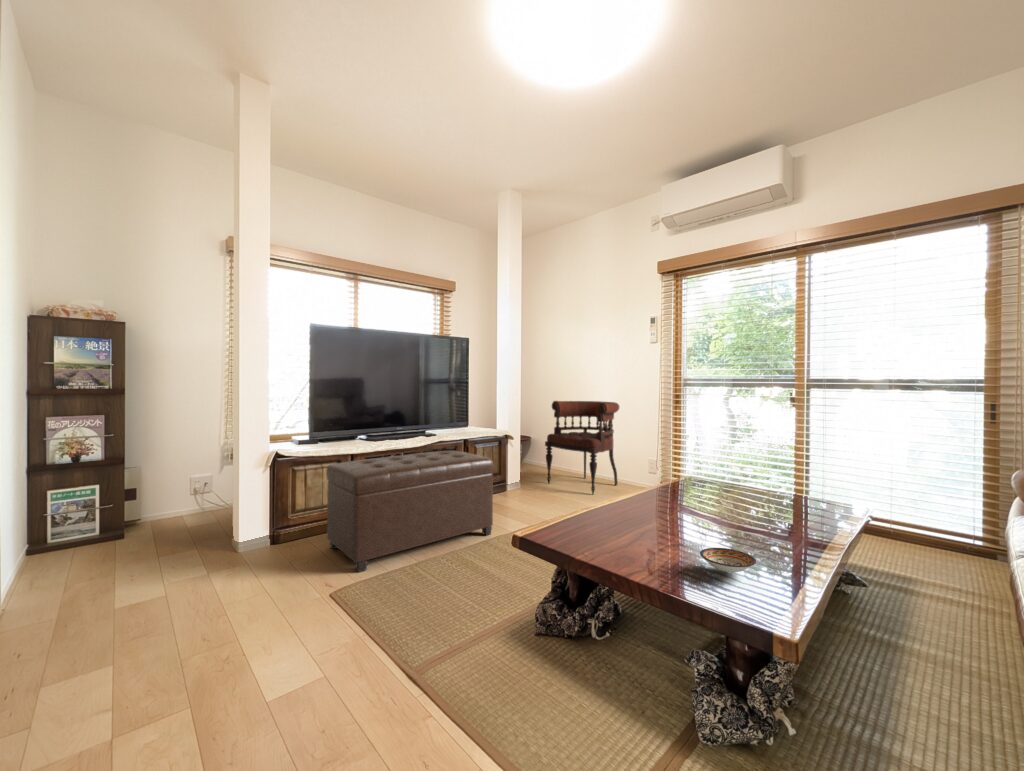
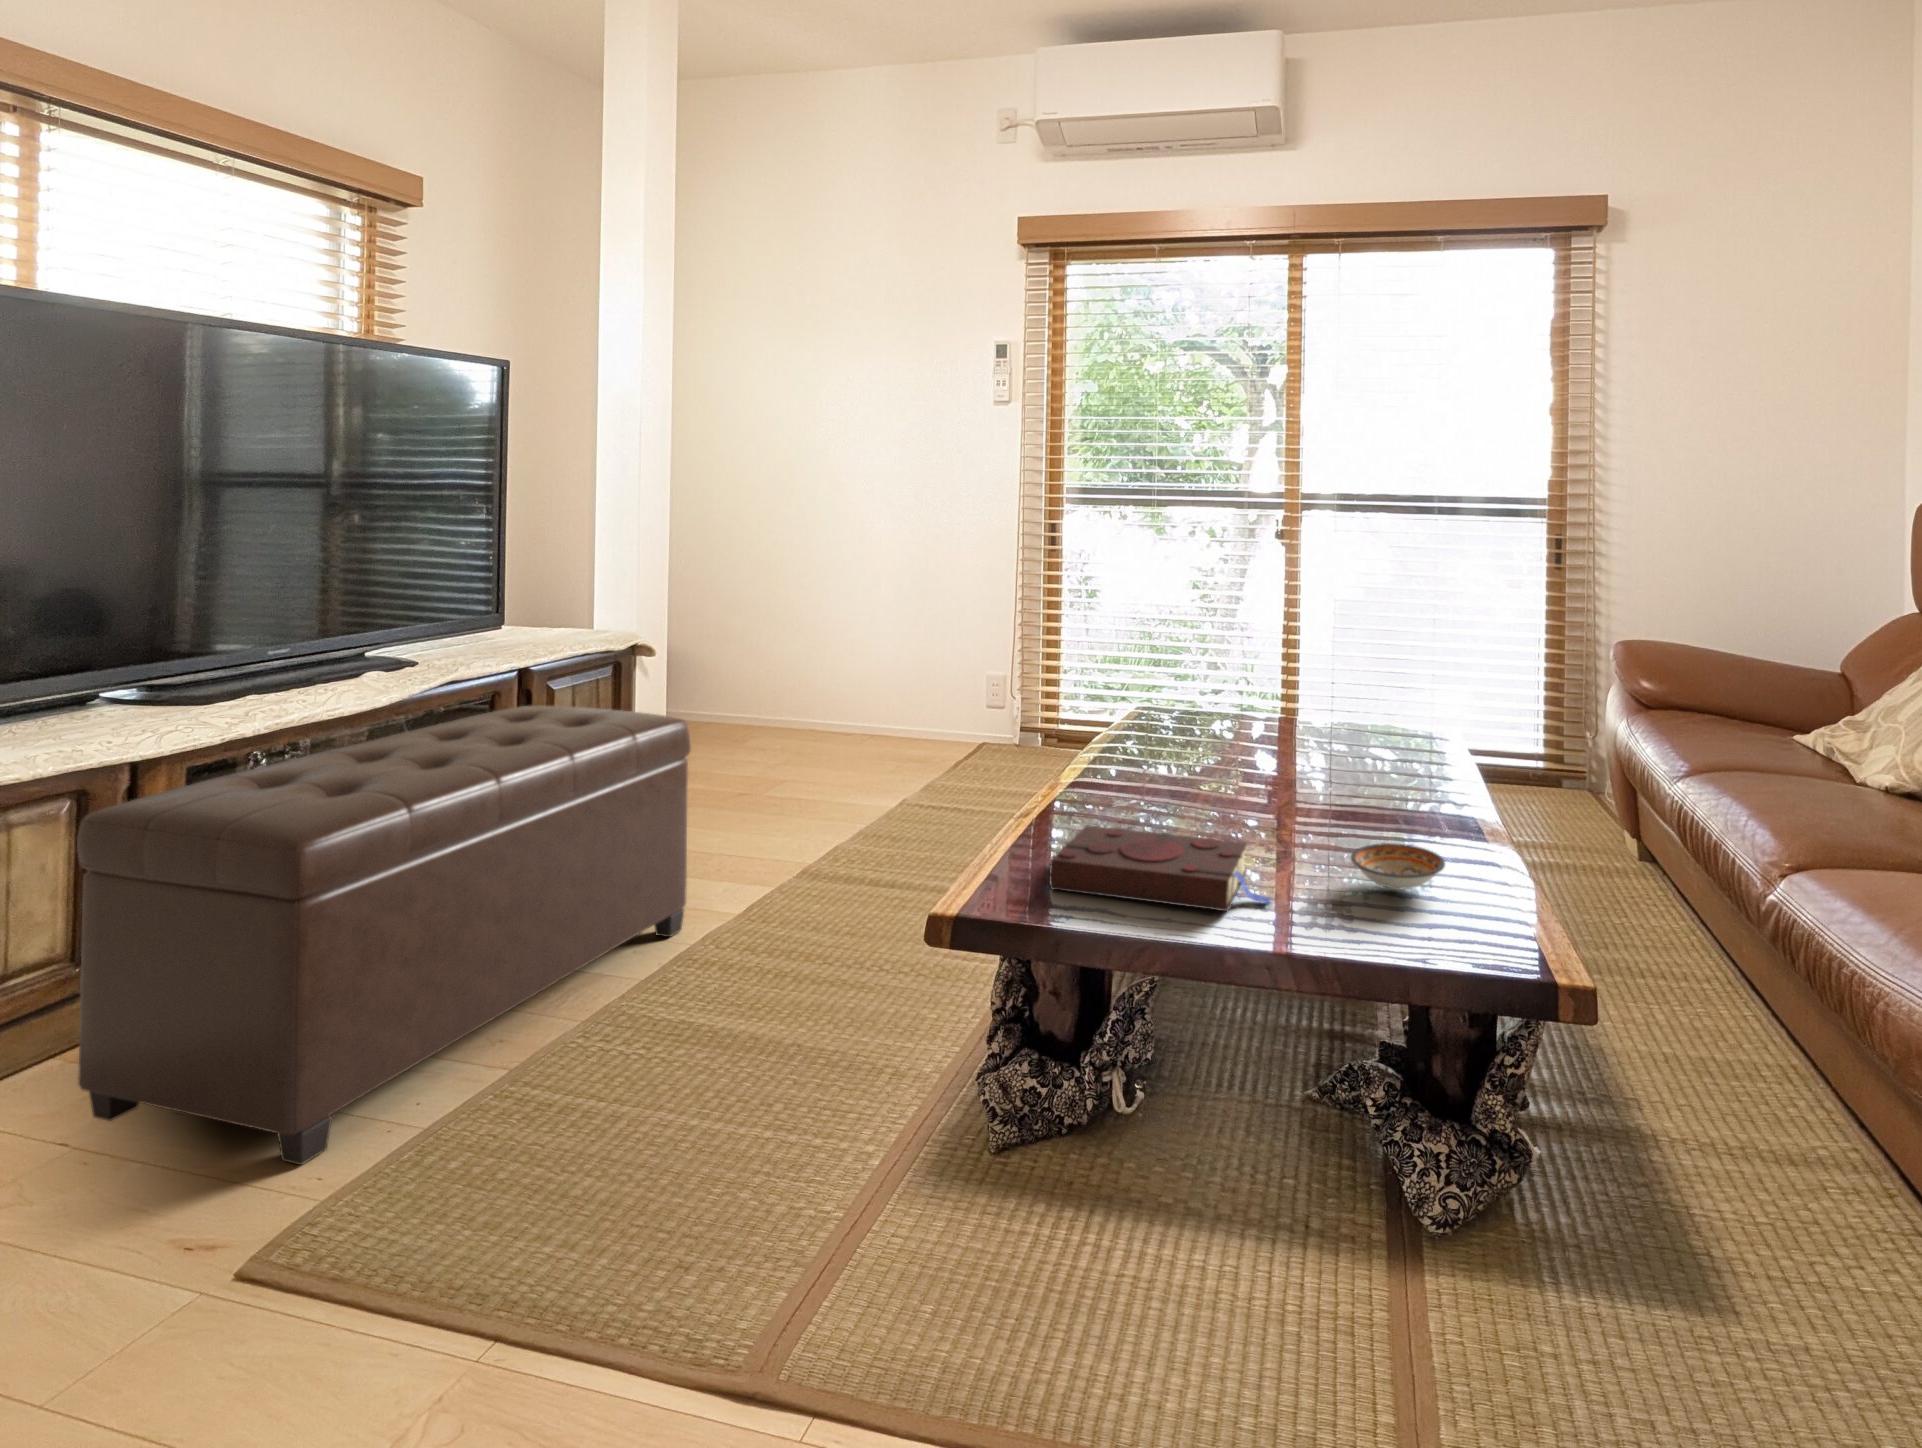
armchair: present [545,401,619,494] -> none [731,541,923,775]
book: none [562,515,656,562] -> present [1049,825,1272,911]

